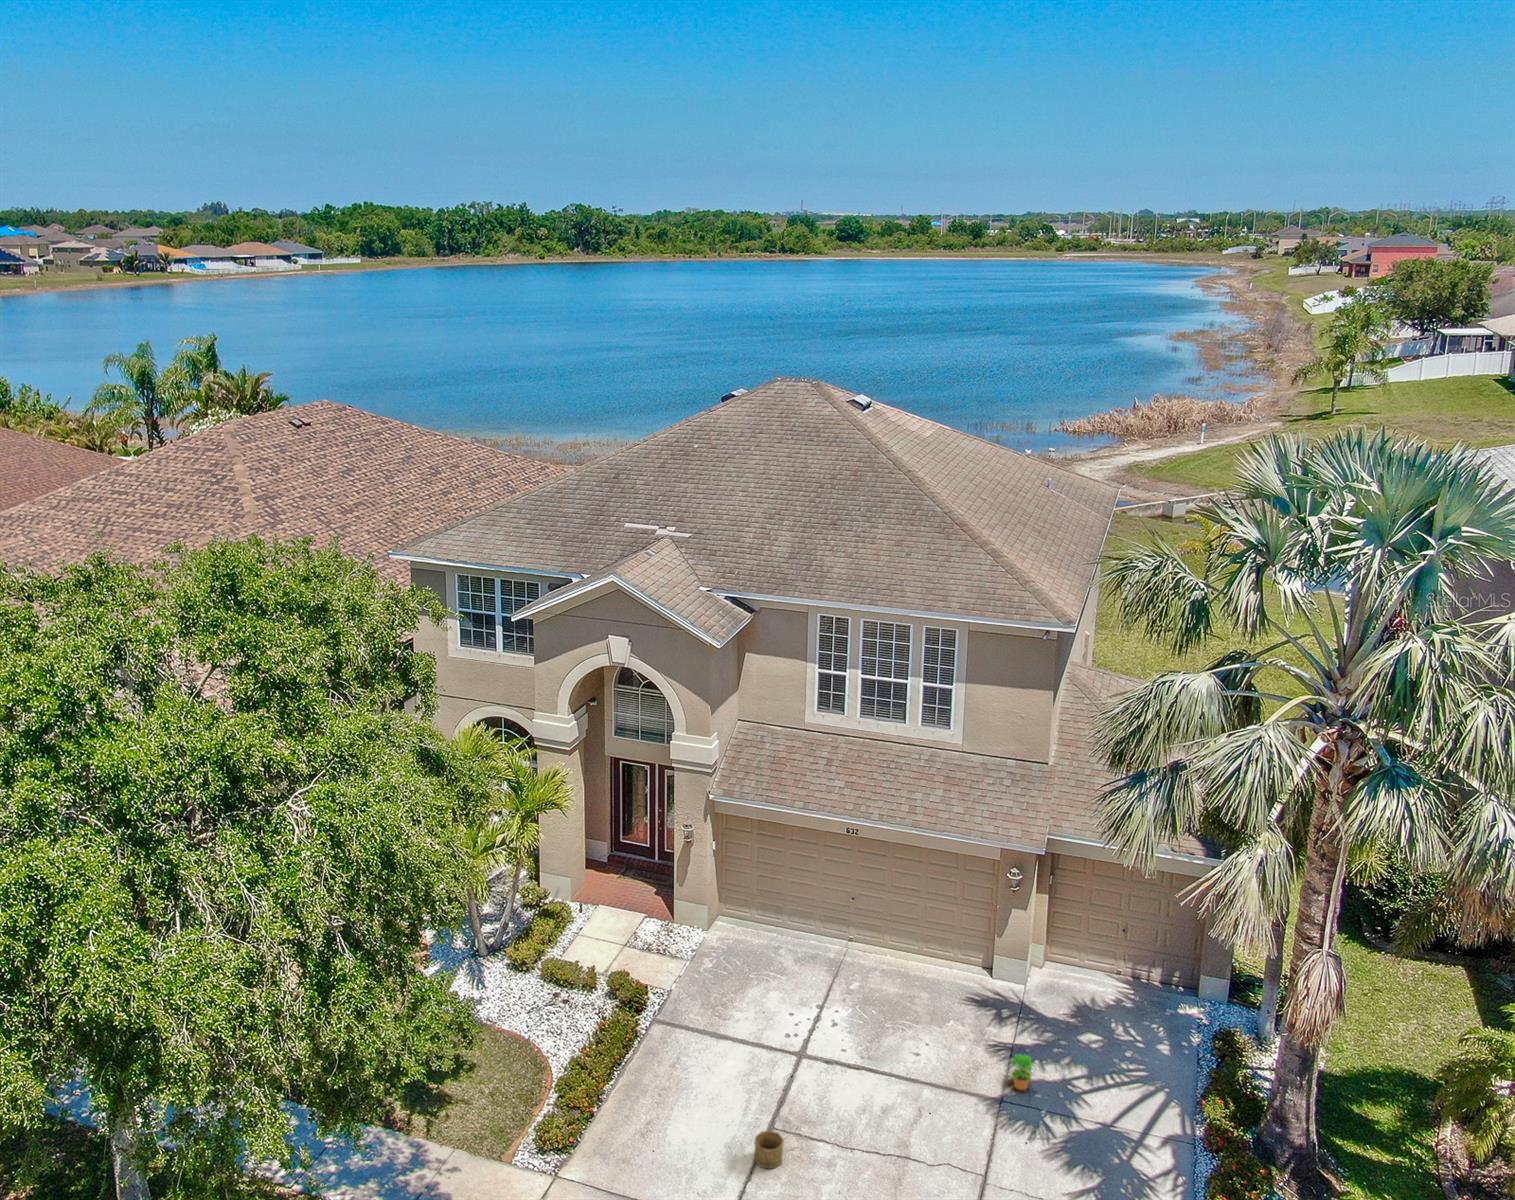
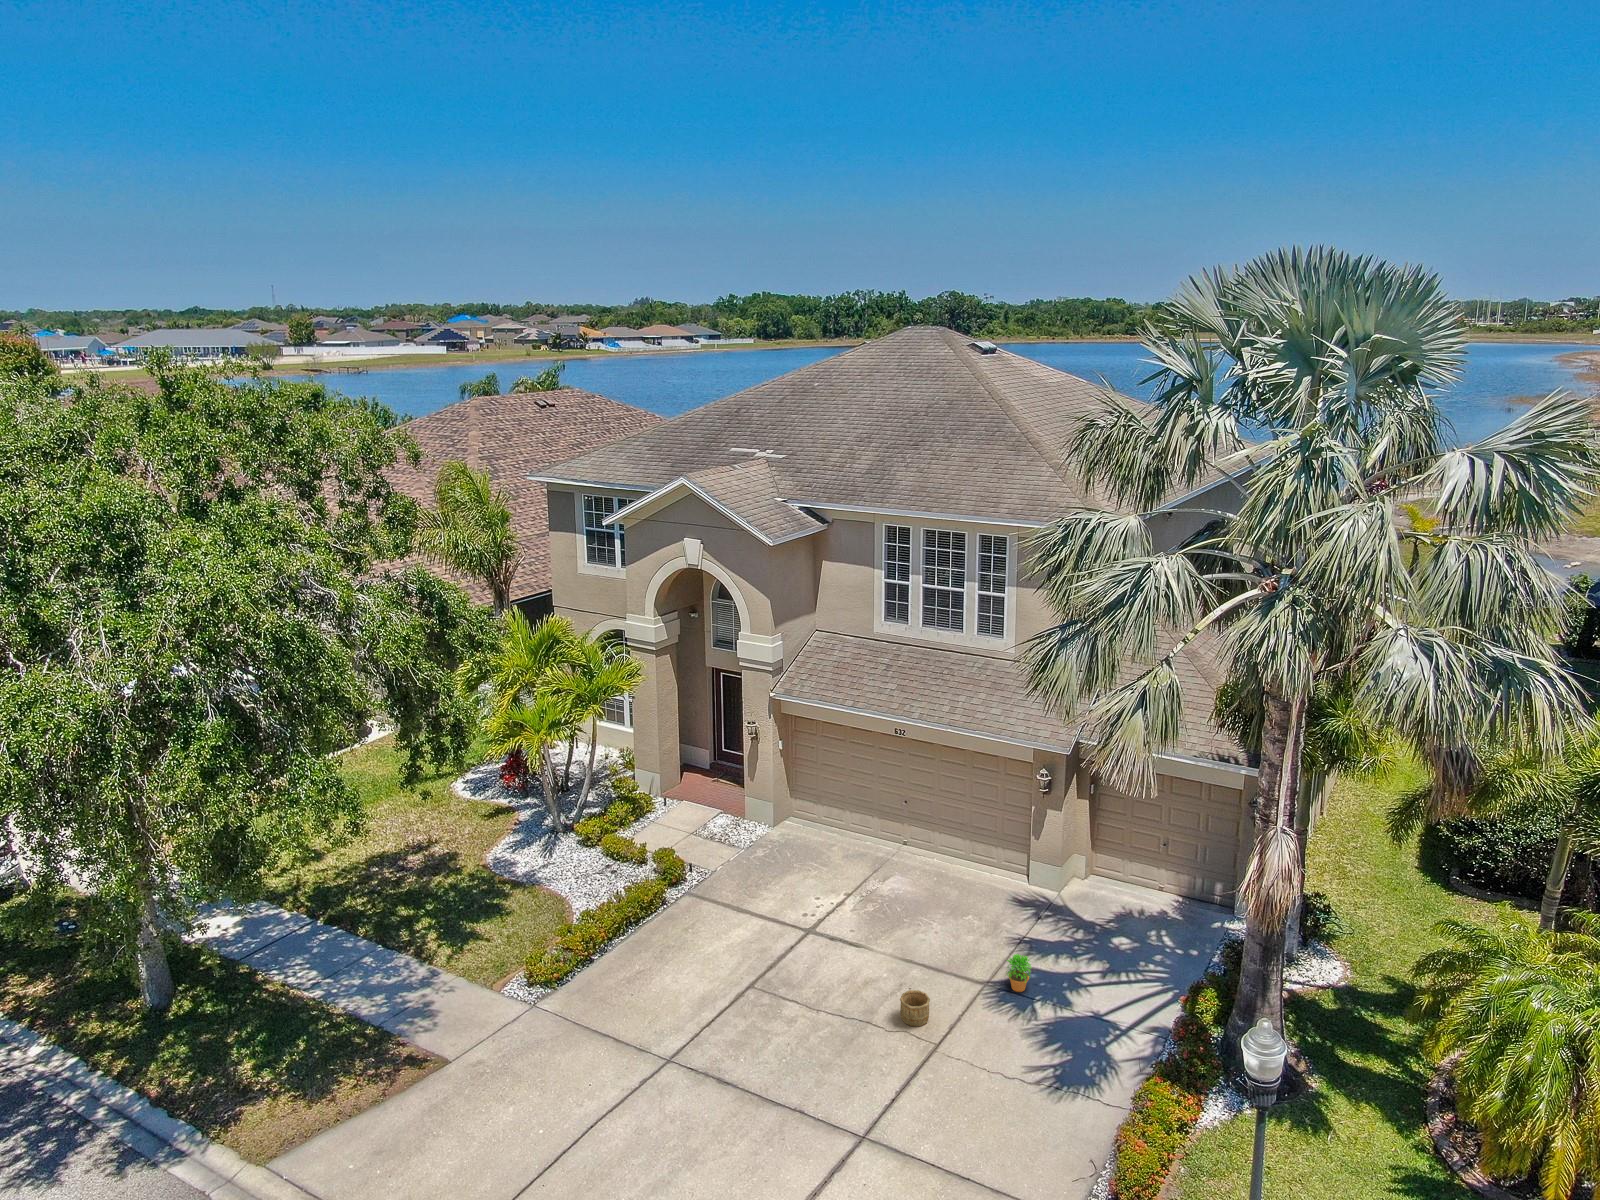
wooden bucket: present [754,1130,784,1169] -> present [900,990,930,1026]

